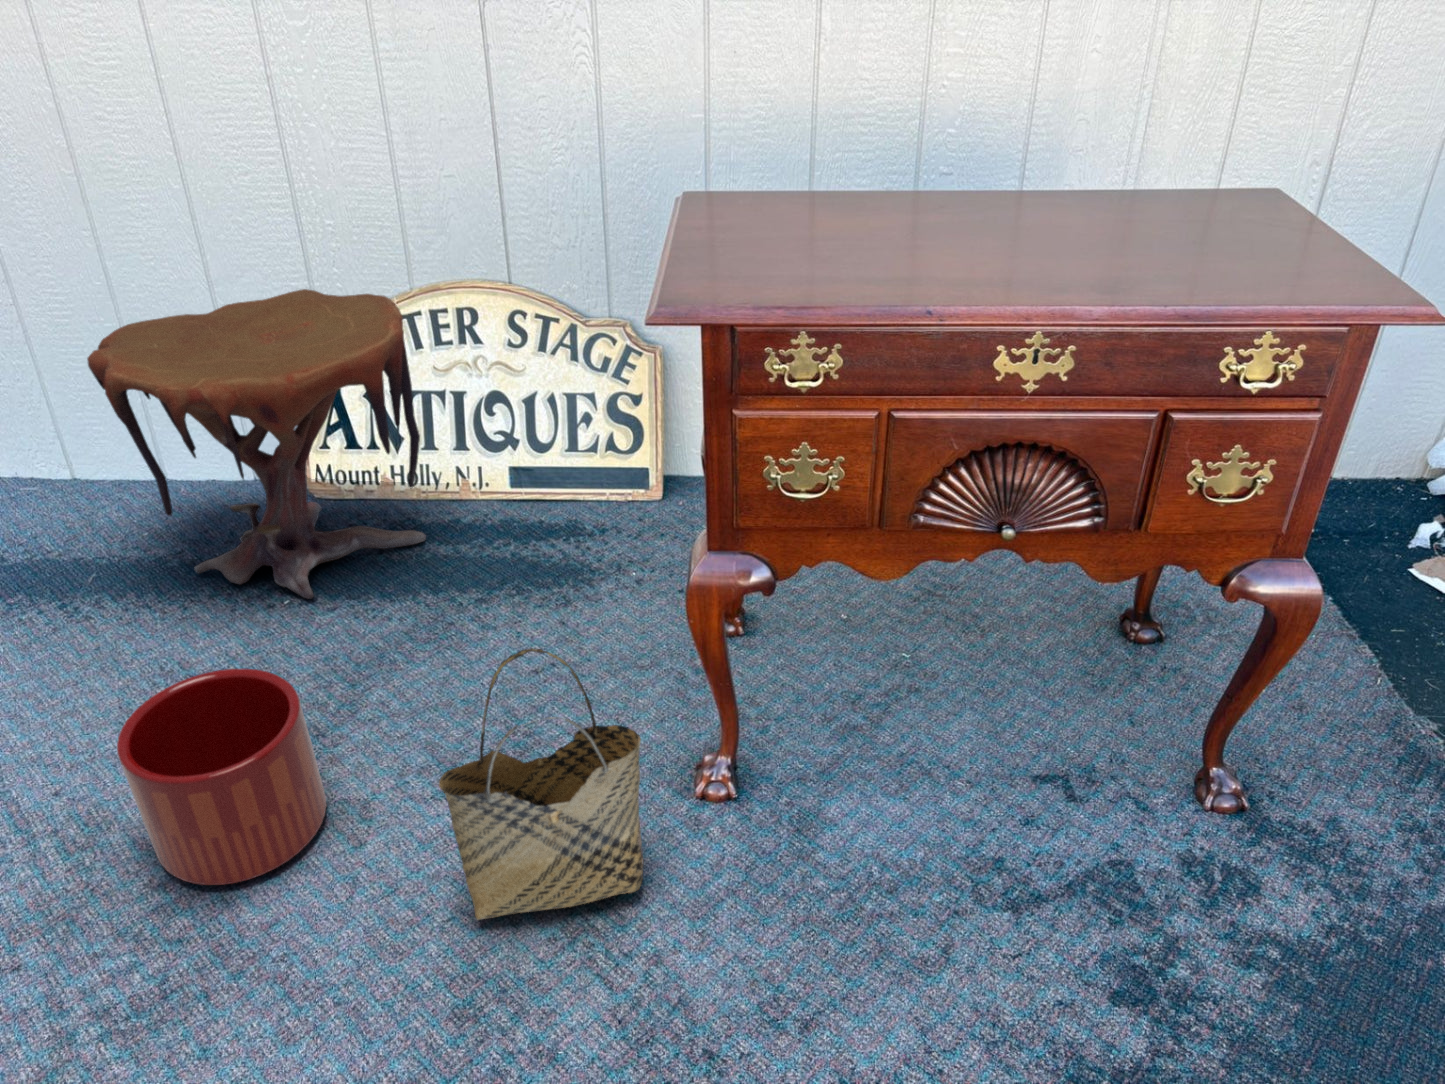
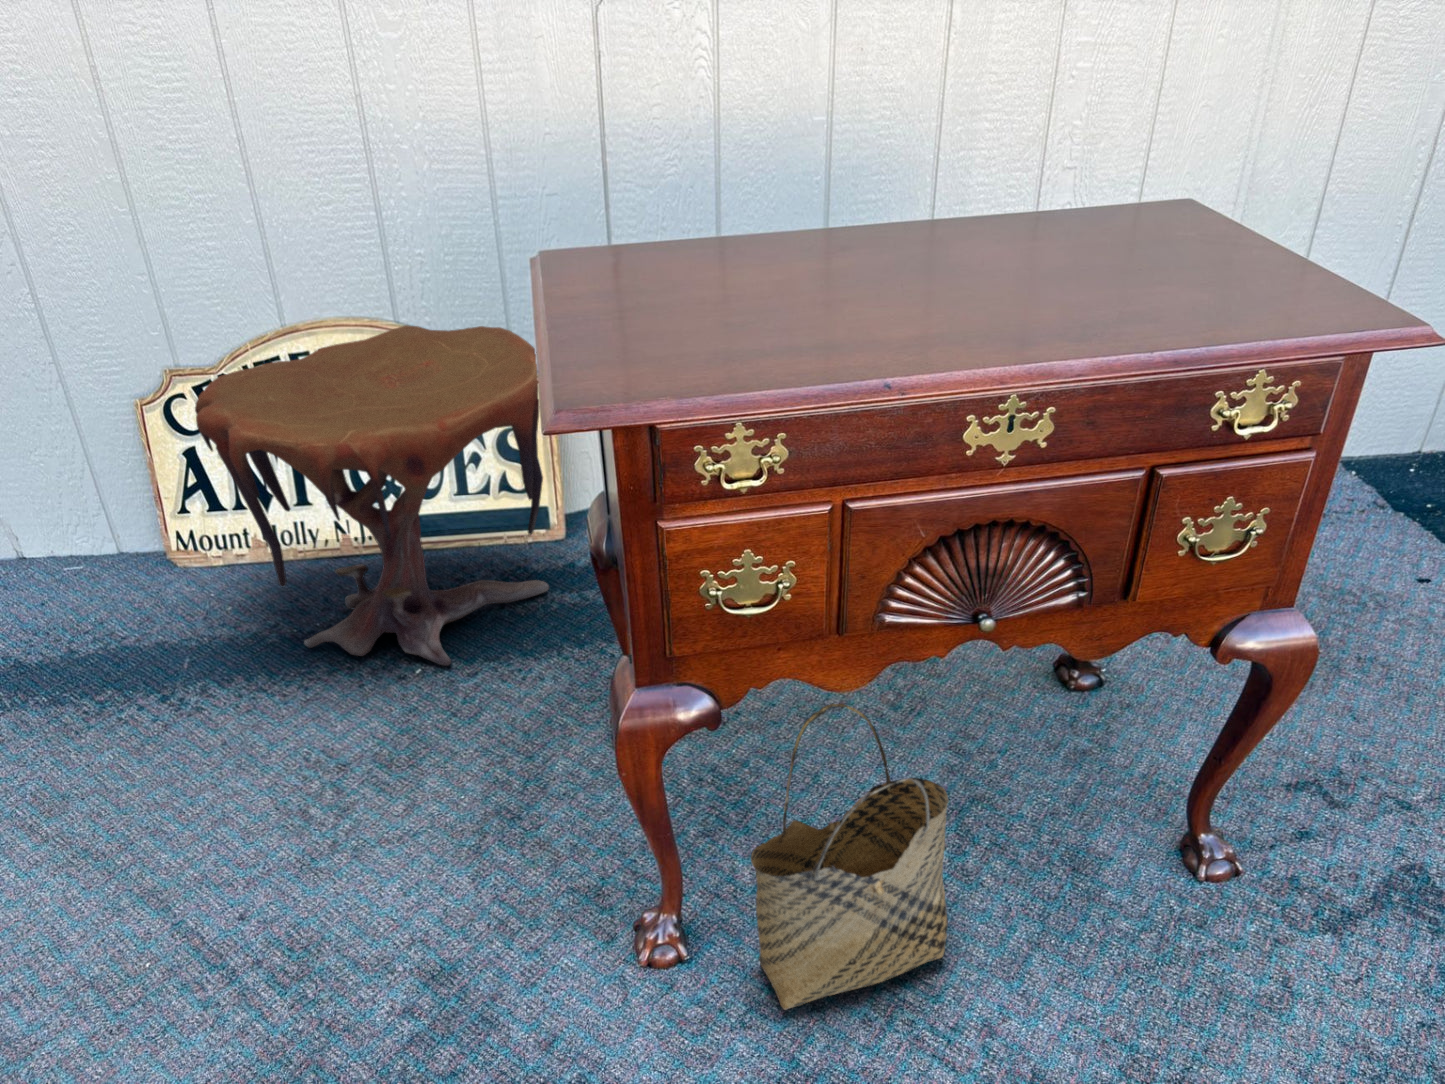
planter: present [117,668,326,885] -> none [353,754,565,1006]

